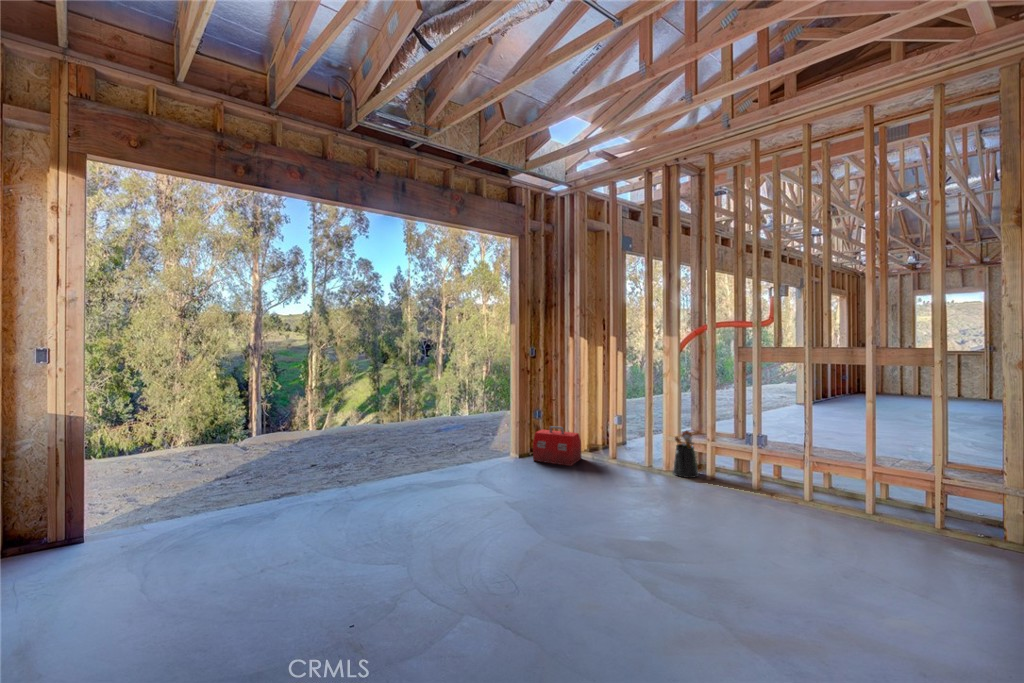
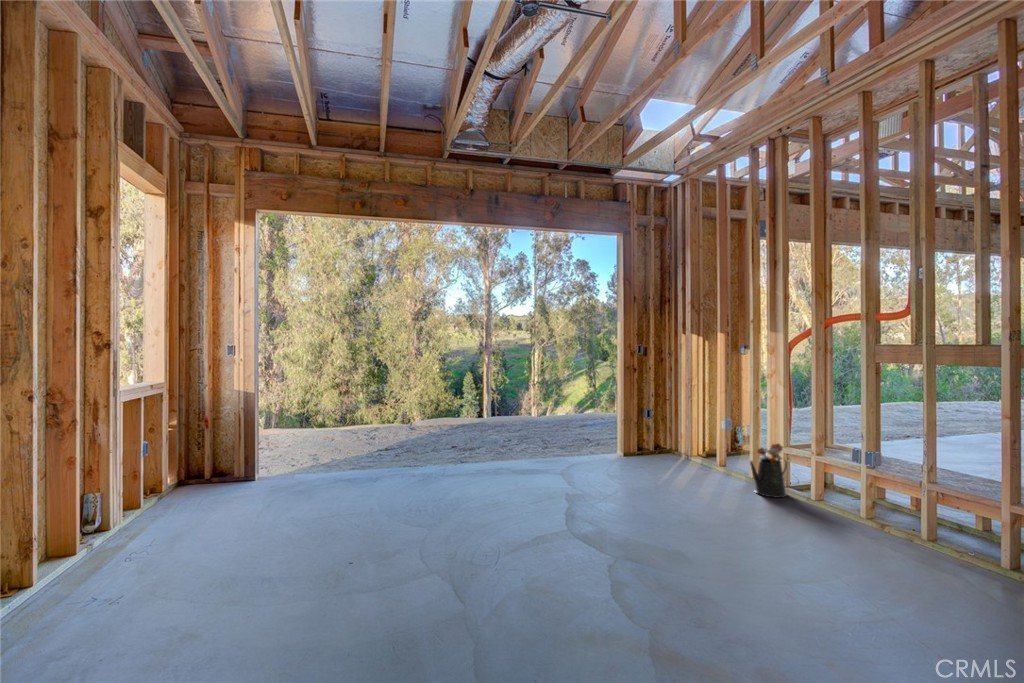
toolbox: present [533,426,581,466] -> none [631,424,682,466]

